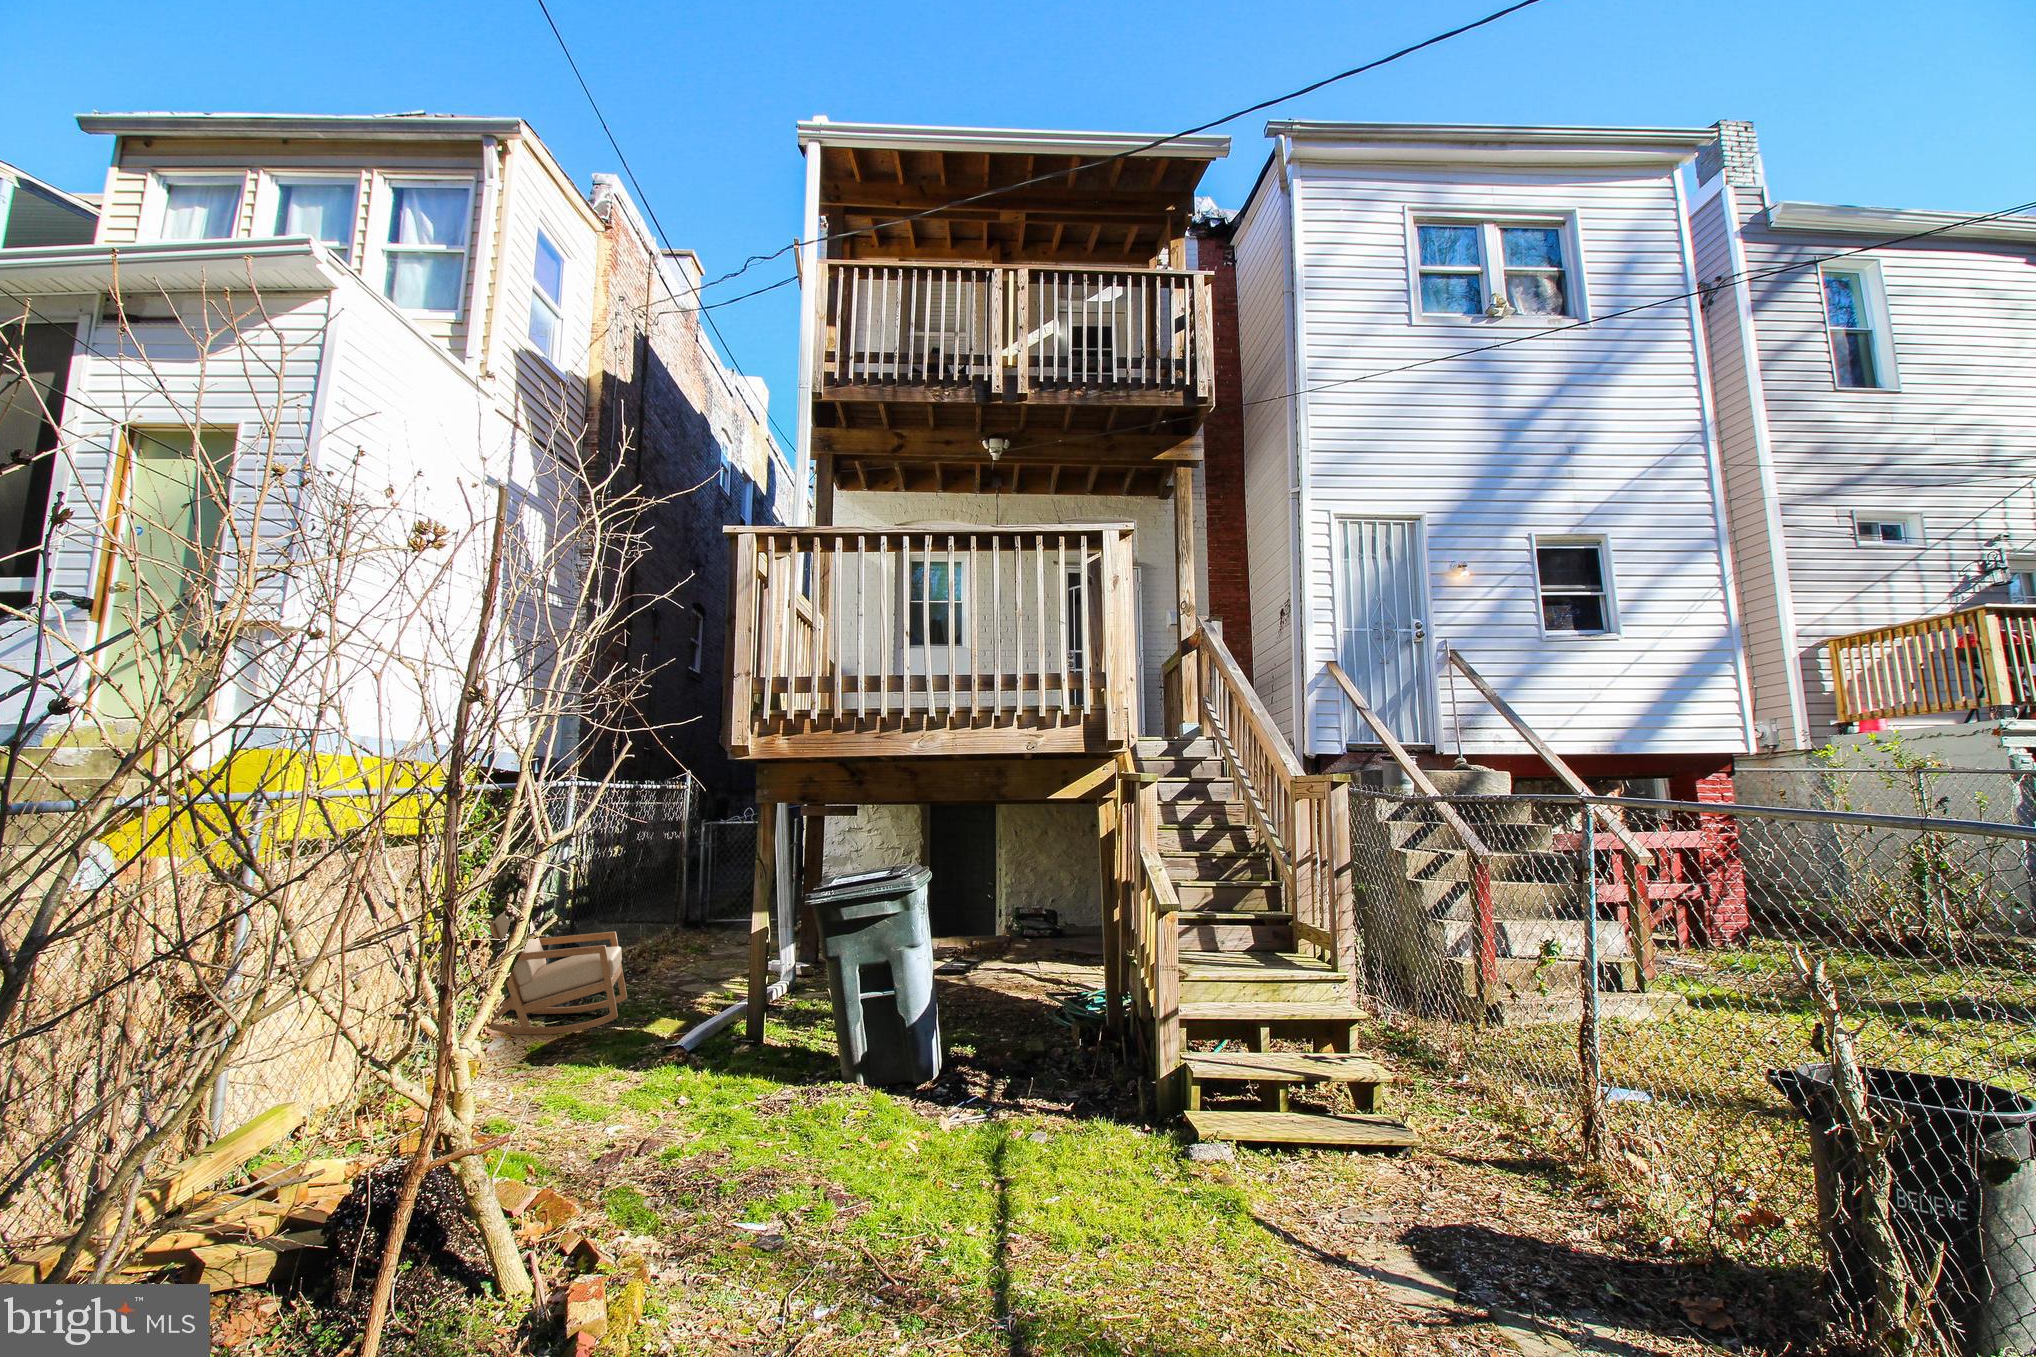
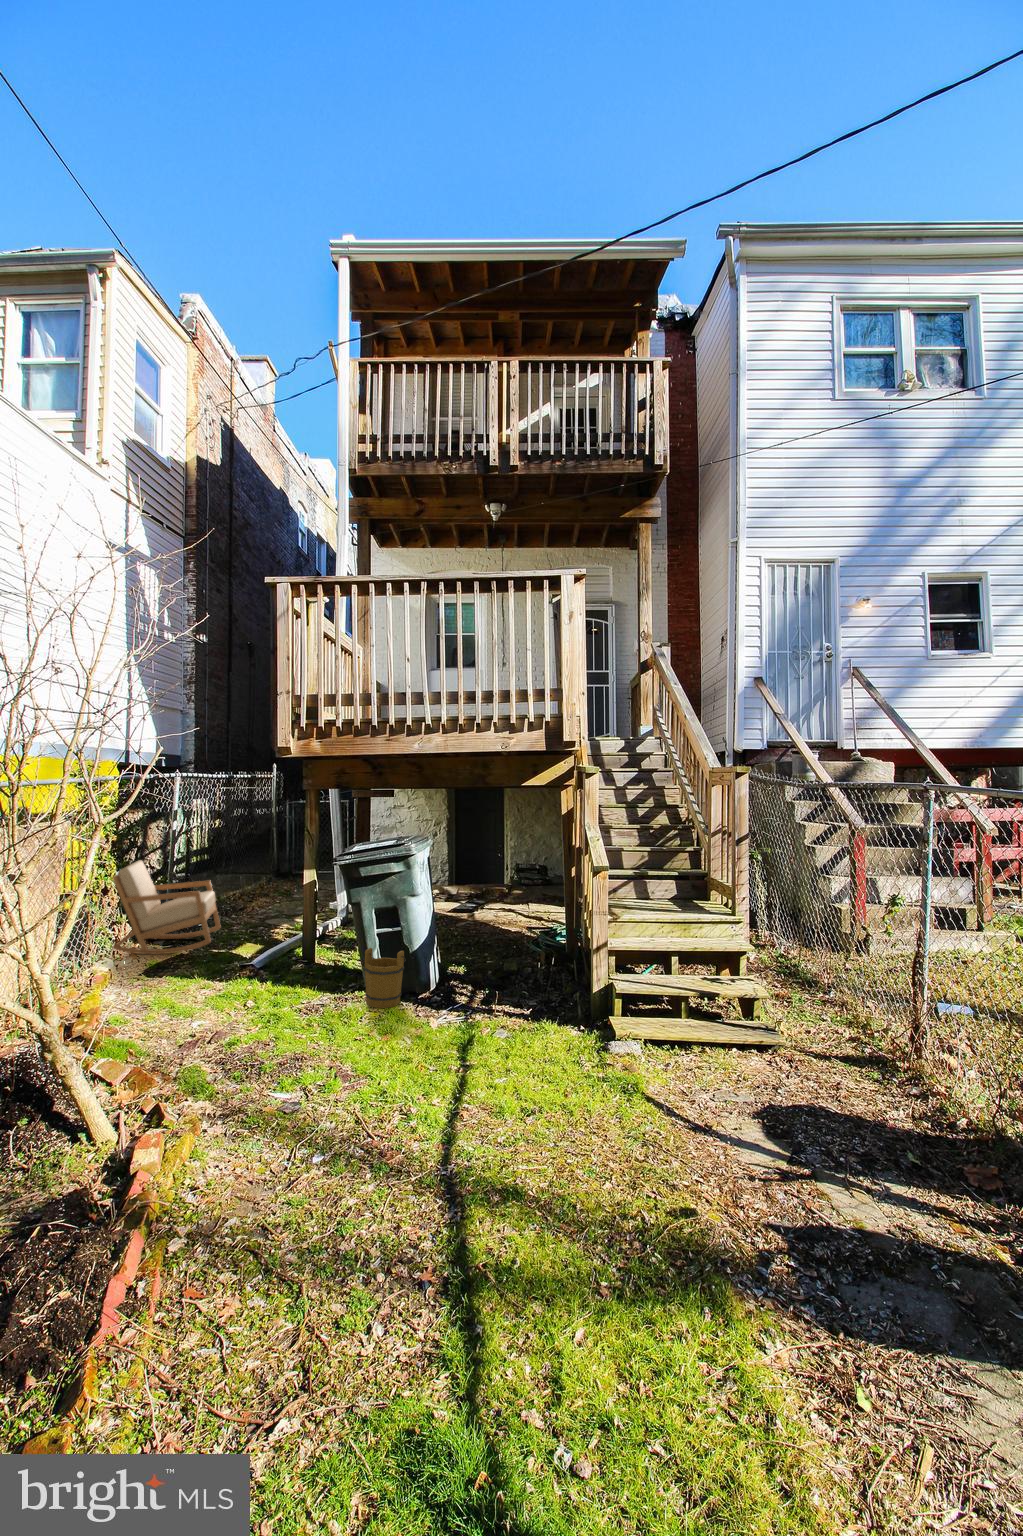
bucket: none [843,1020,900,1104] -> present [364,948,406,1008]

